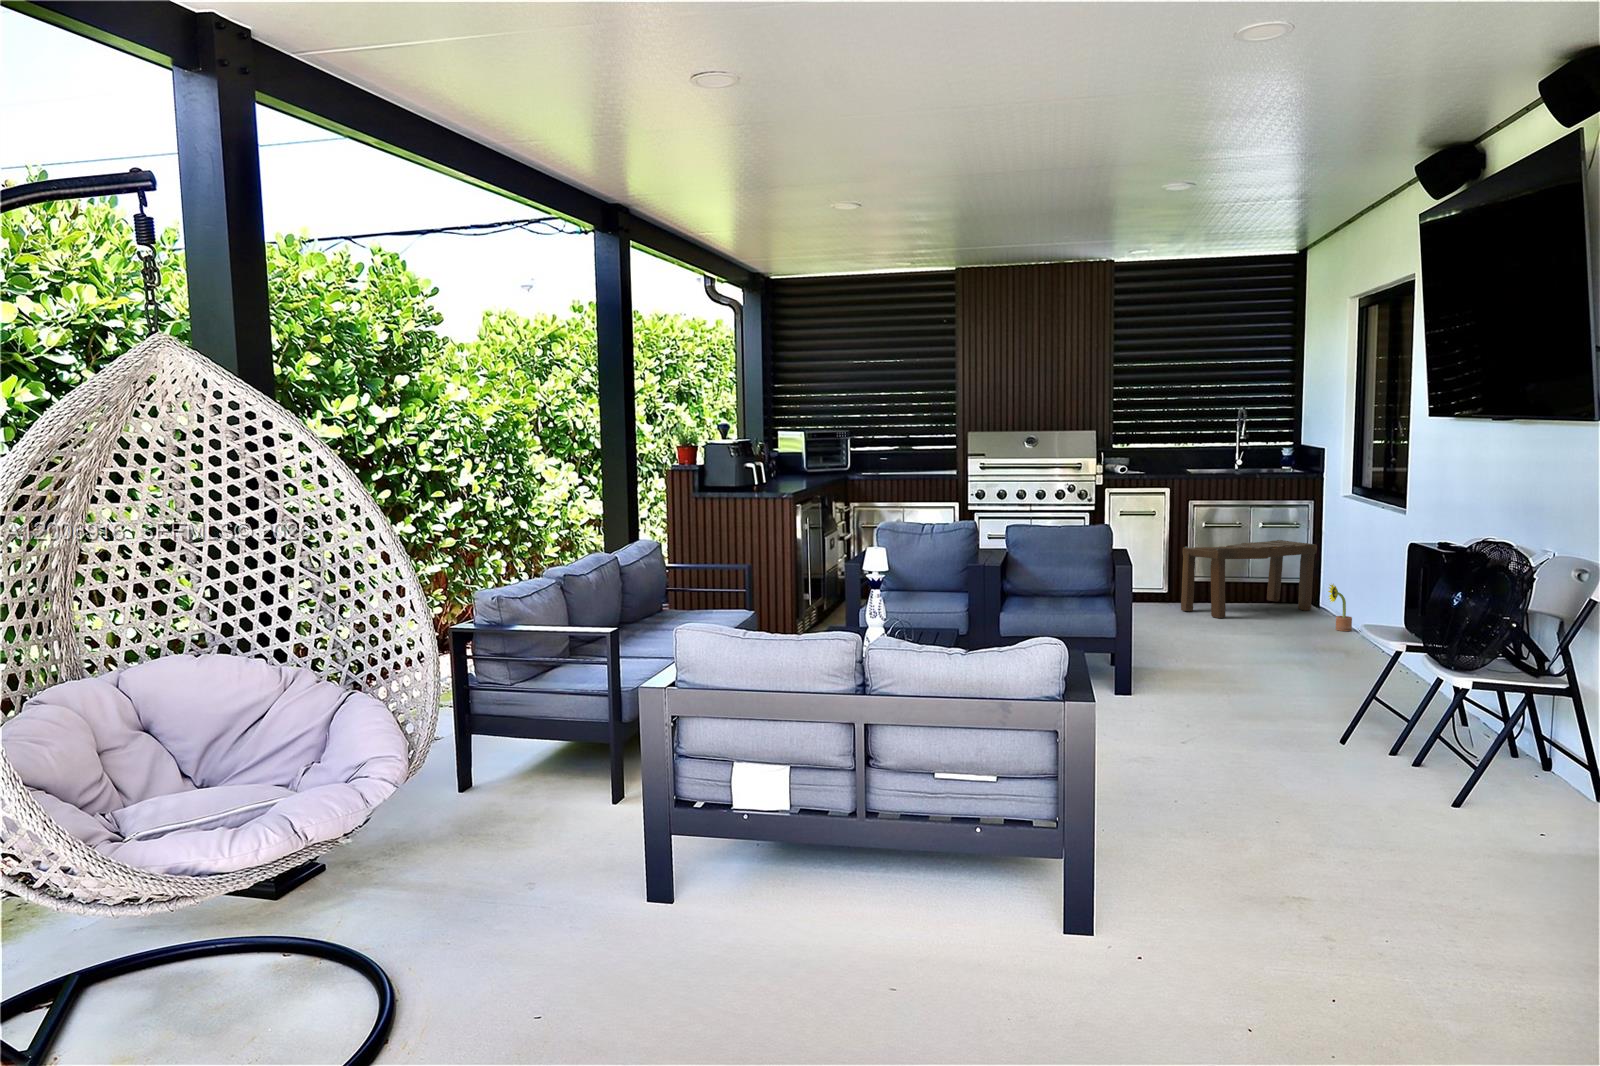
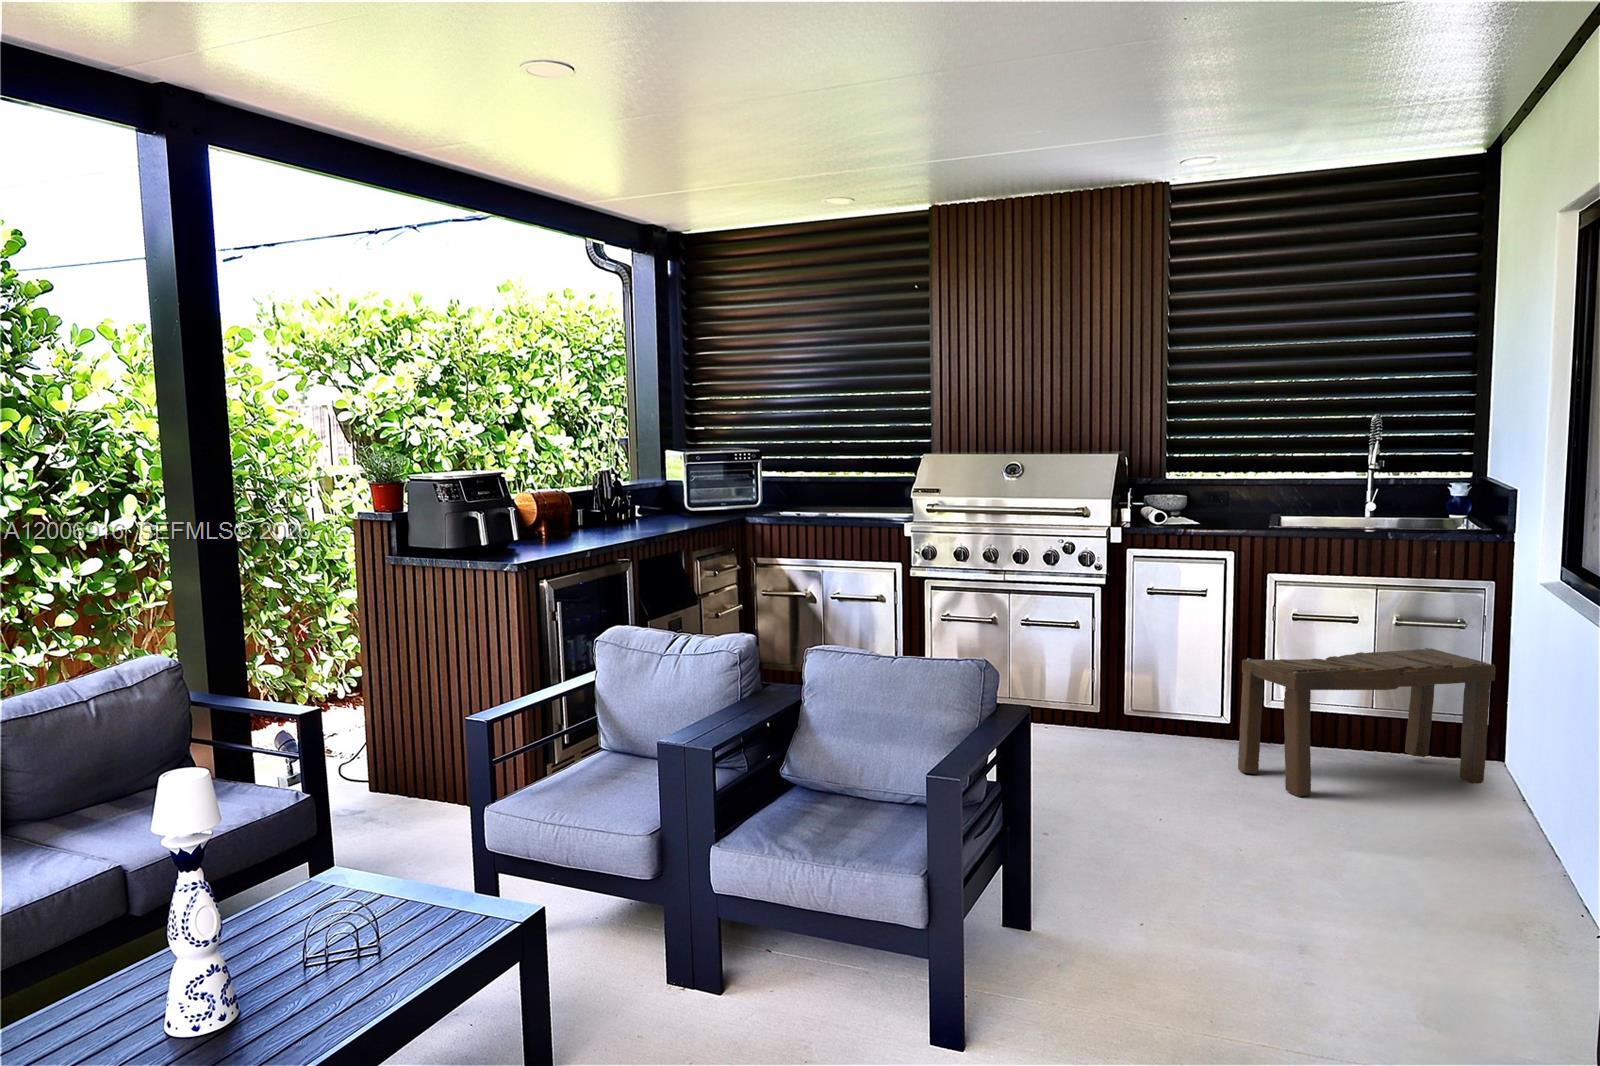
decorative plant: present [1328,584,1352,631] -> none [1505,753,1555,852]

